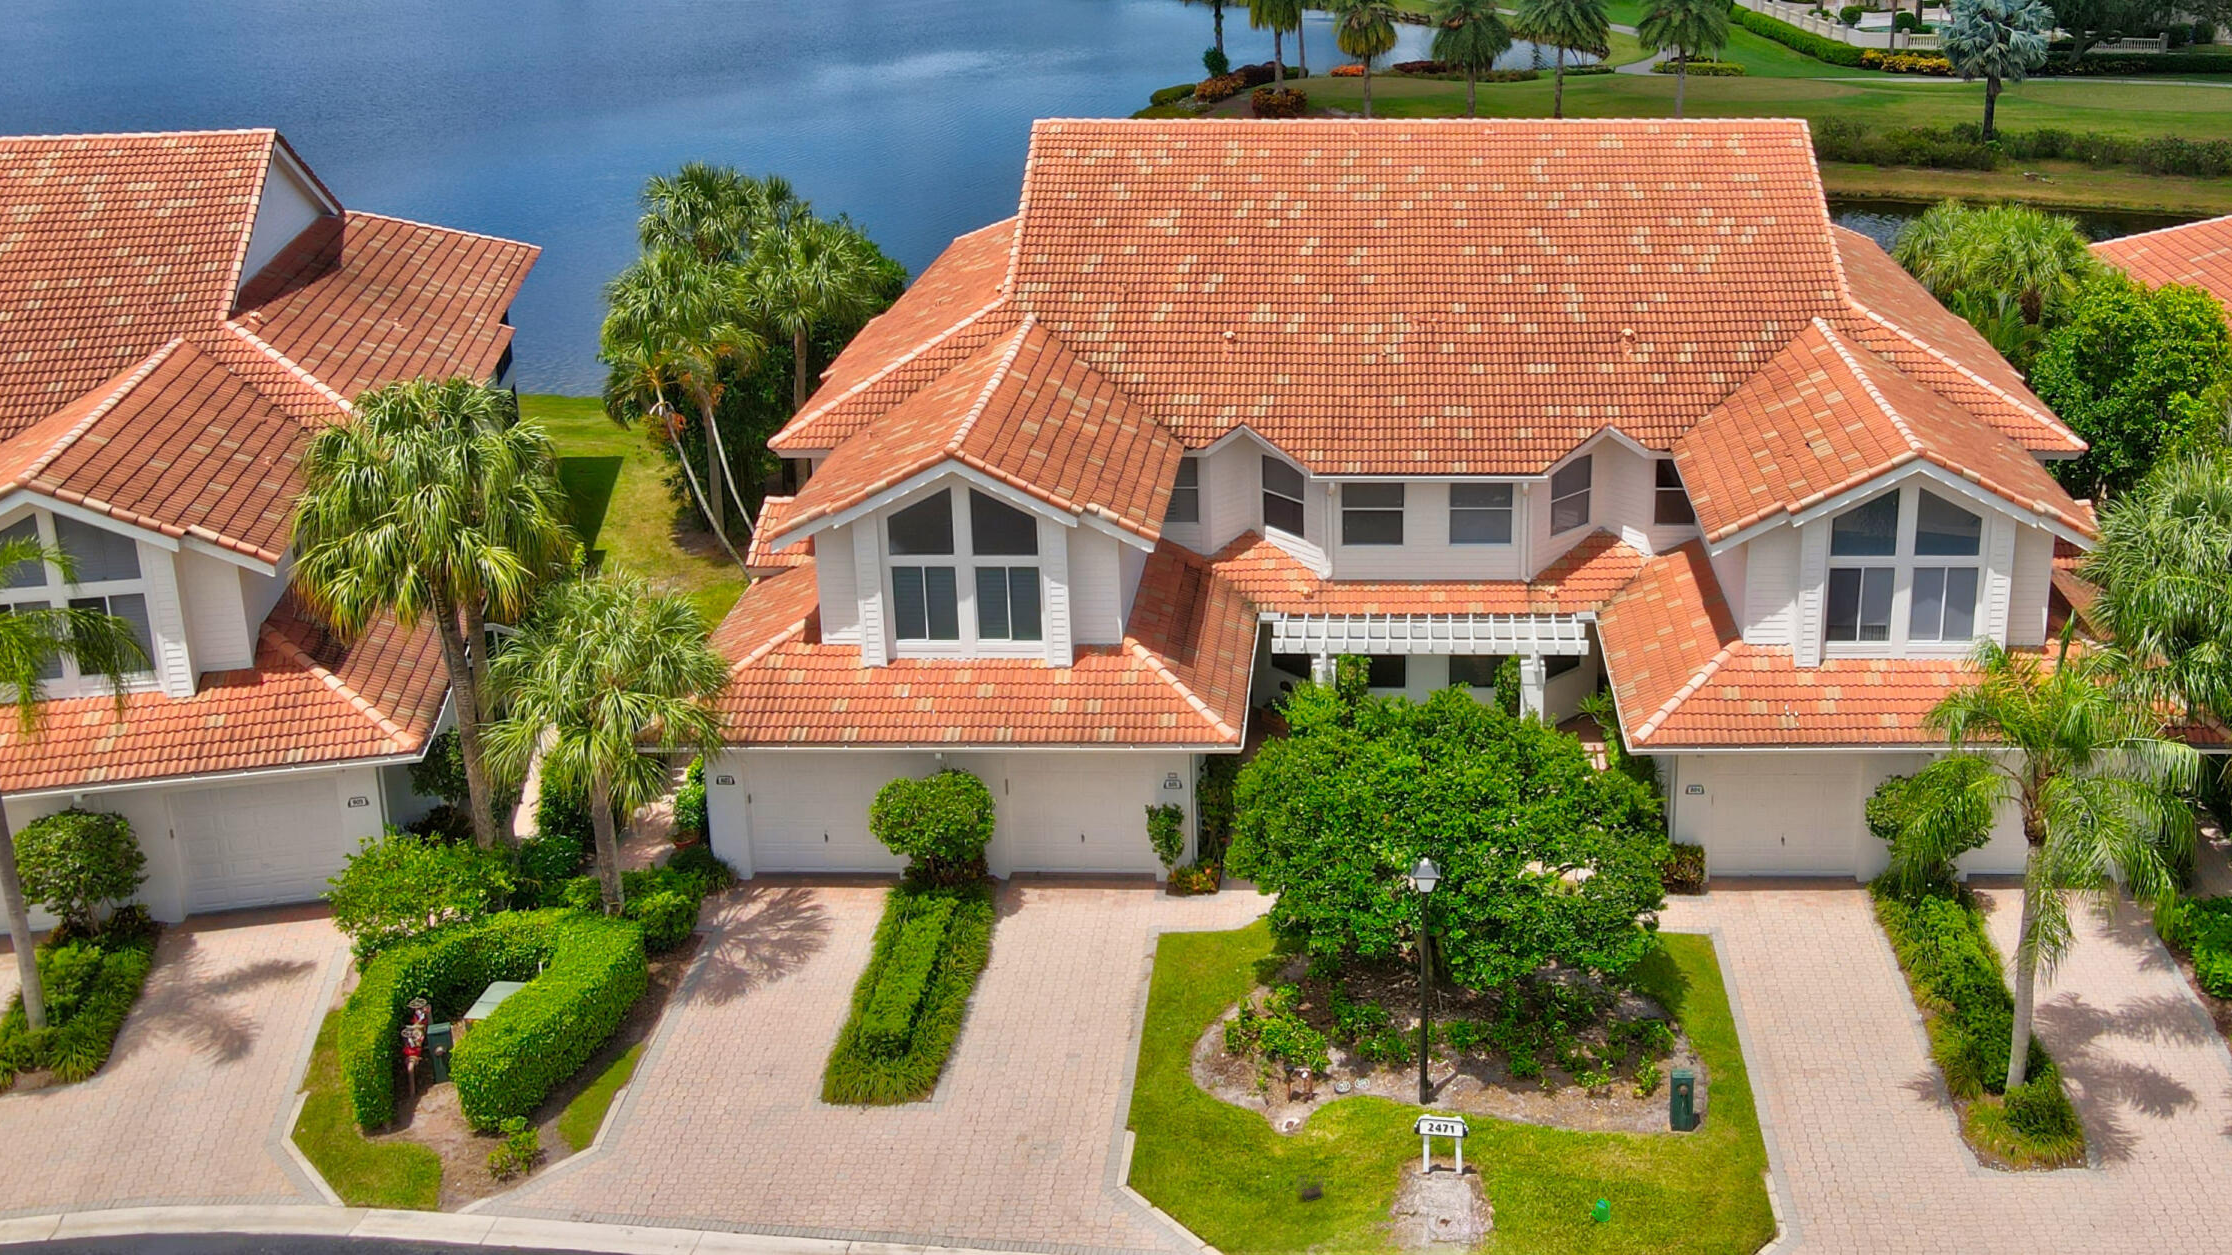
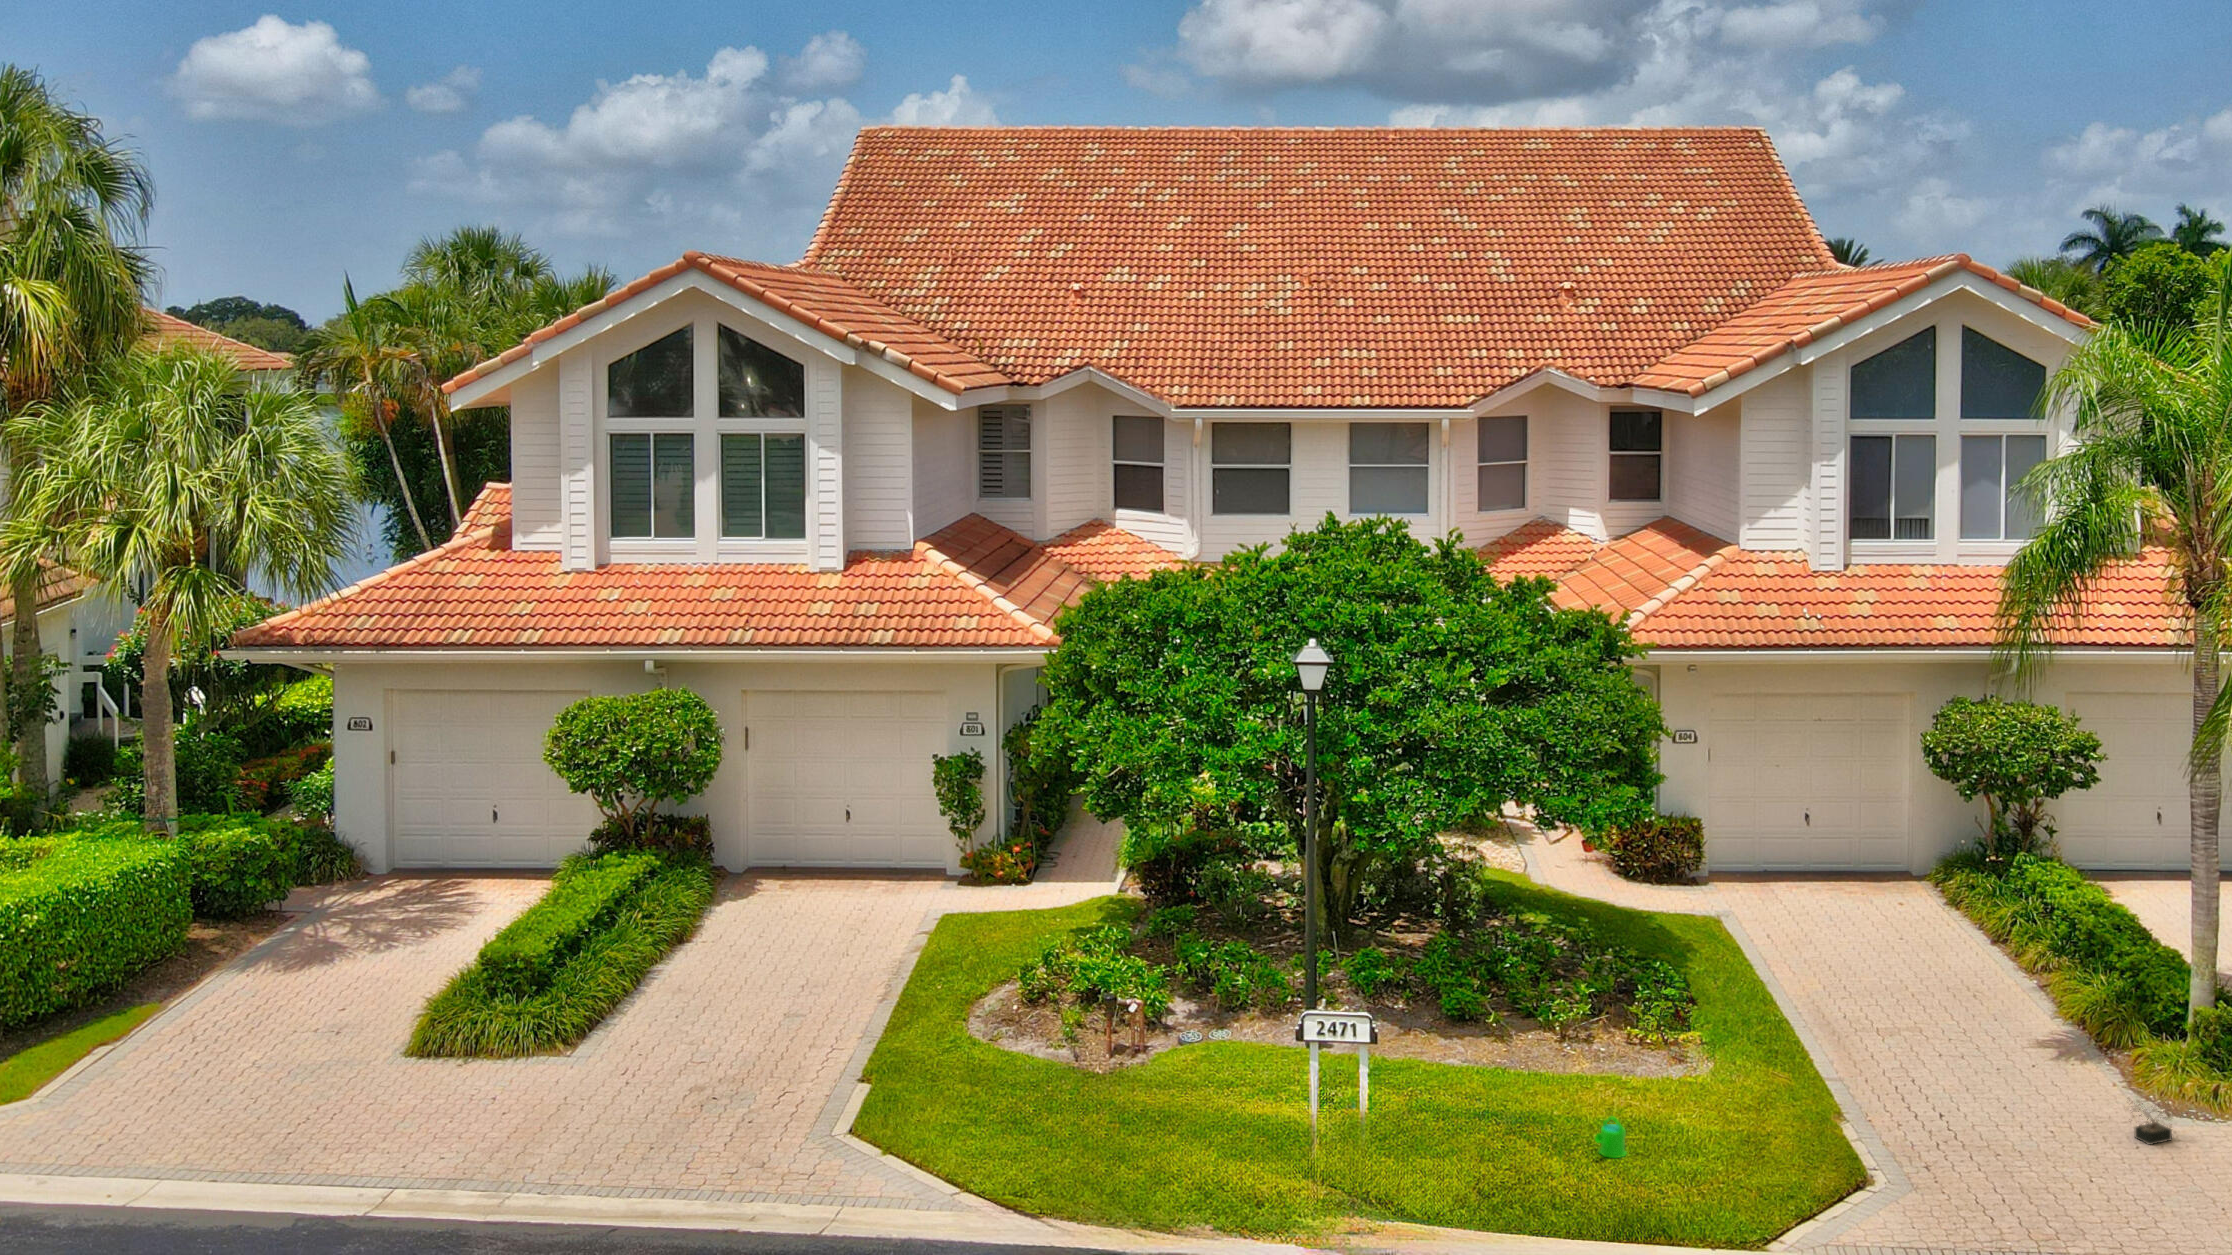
decorative plant: present [1302,1177,1323,1201] -> present [2133,1100,2172,1145]

